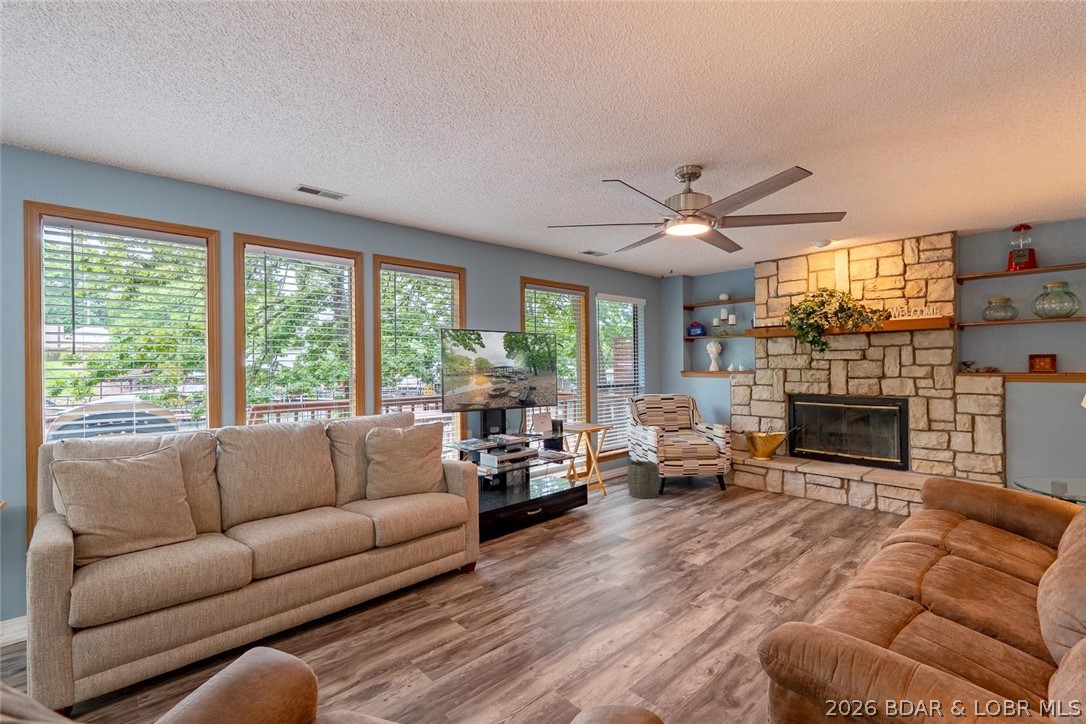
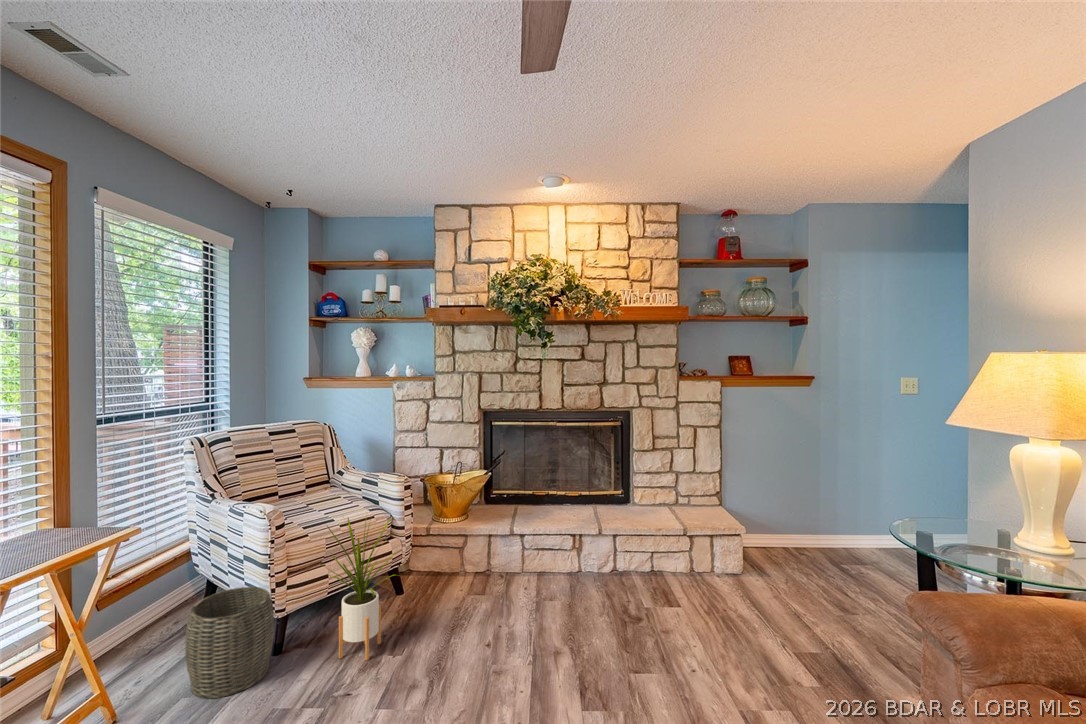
house plant: none [678,434,715,503] -> present [323,515,397,660]

